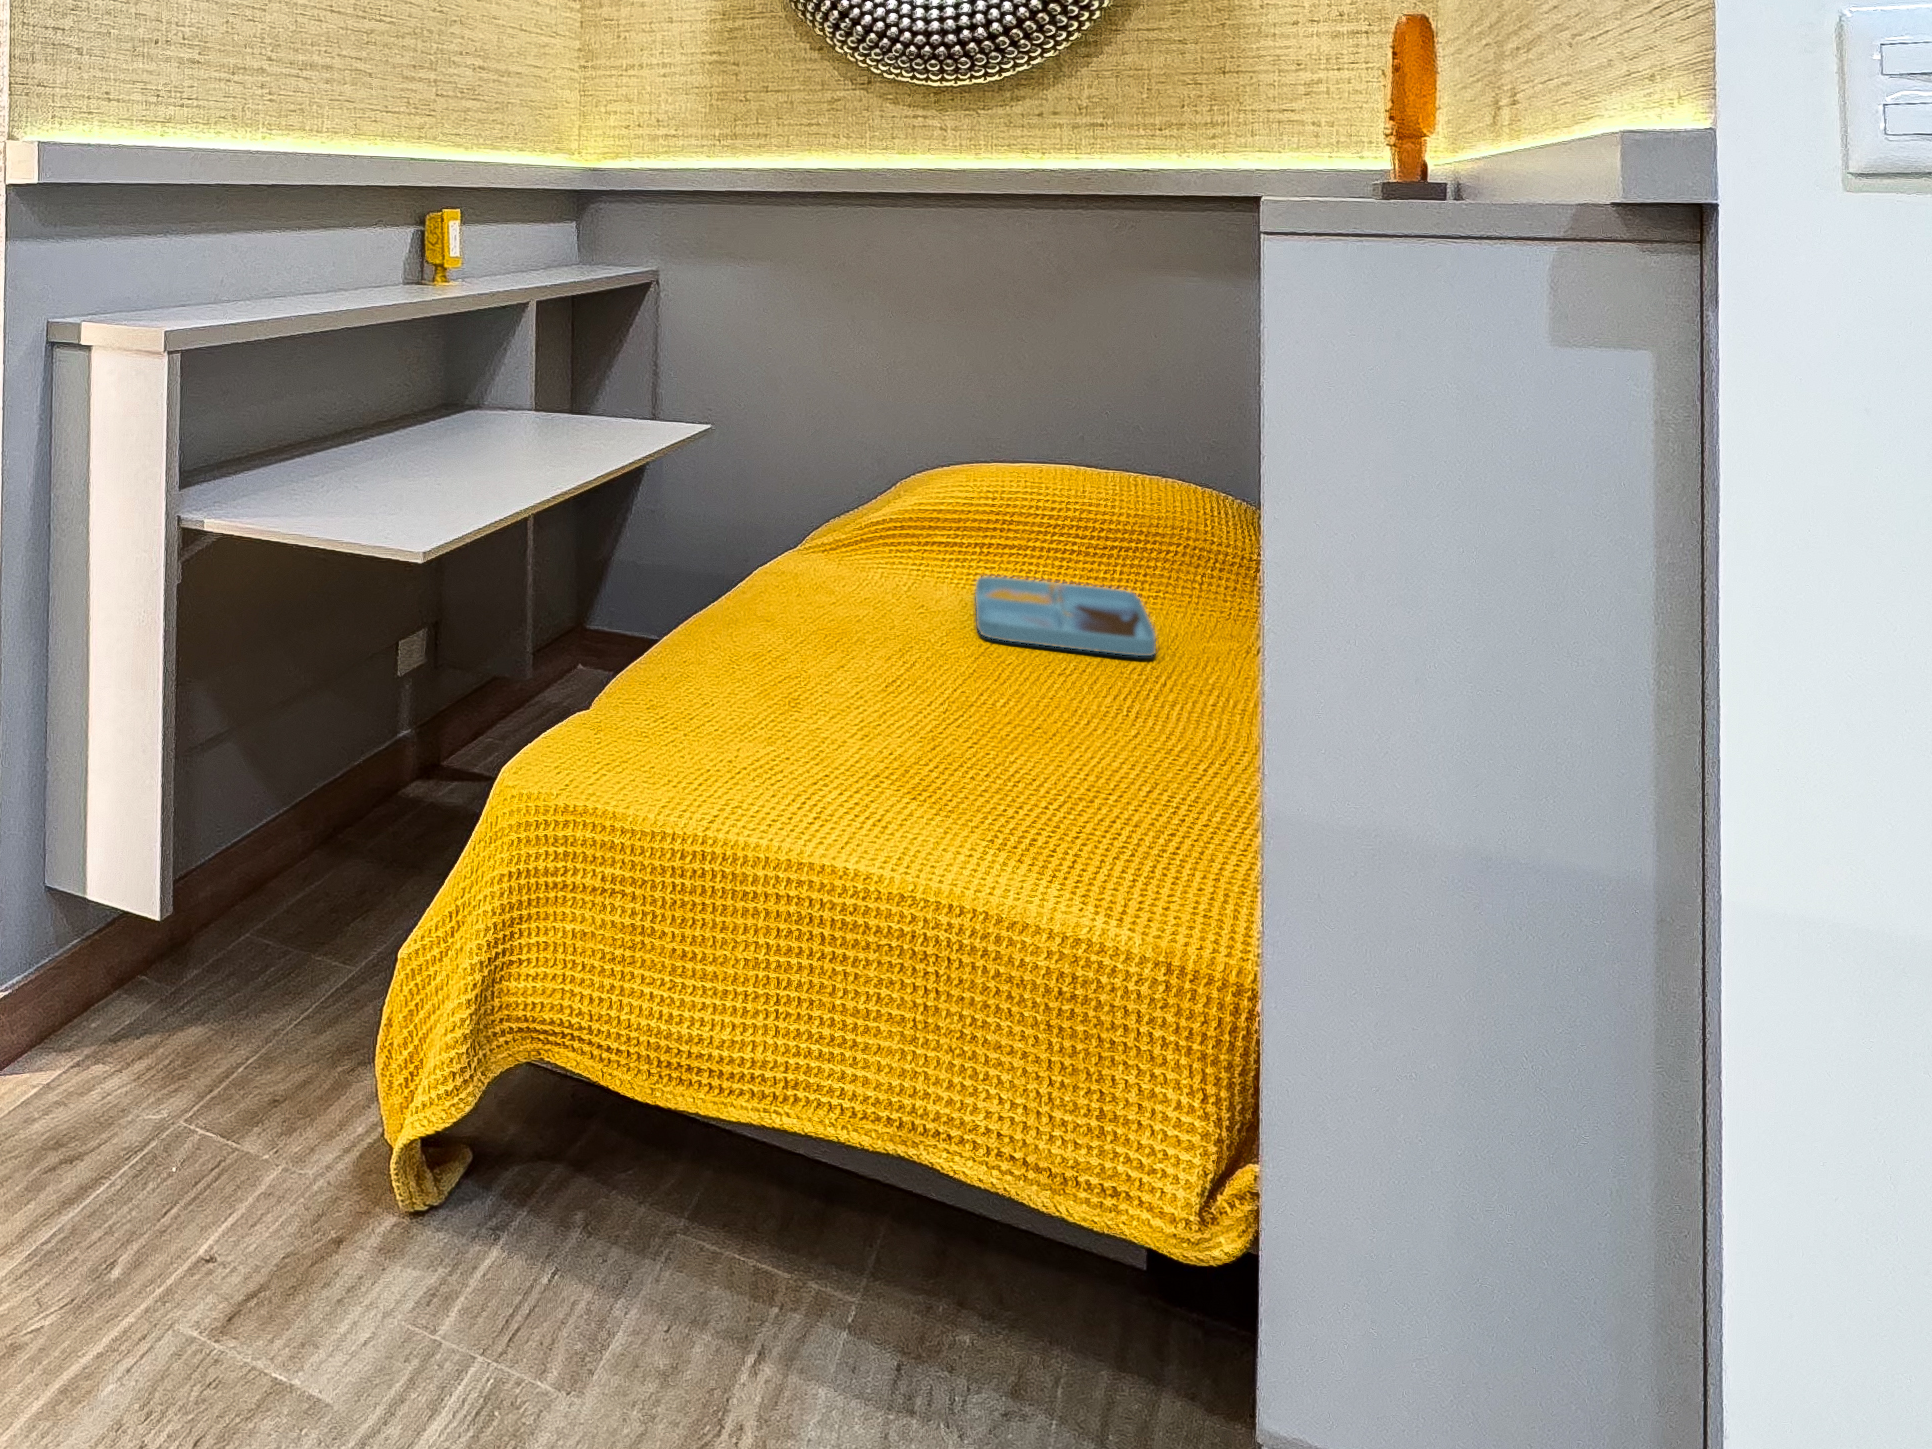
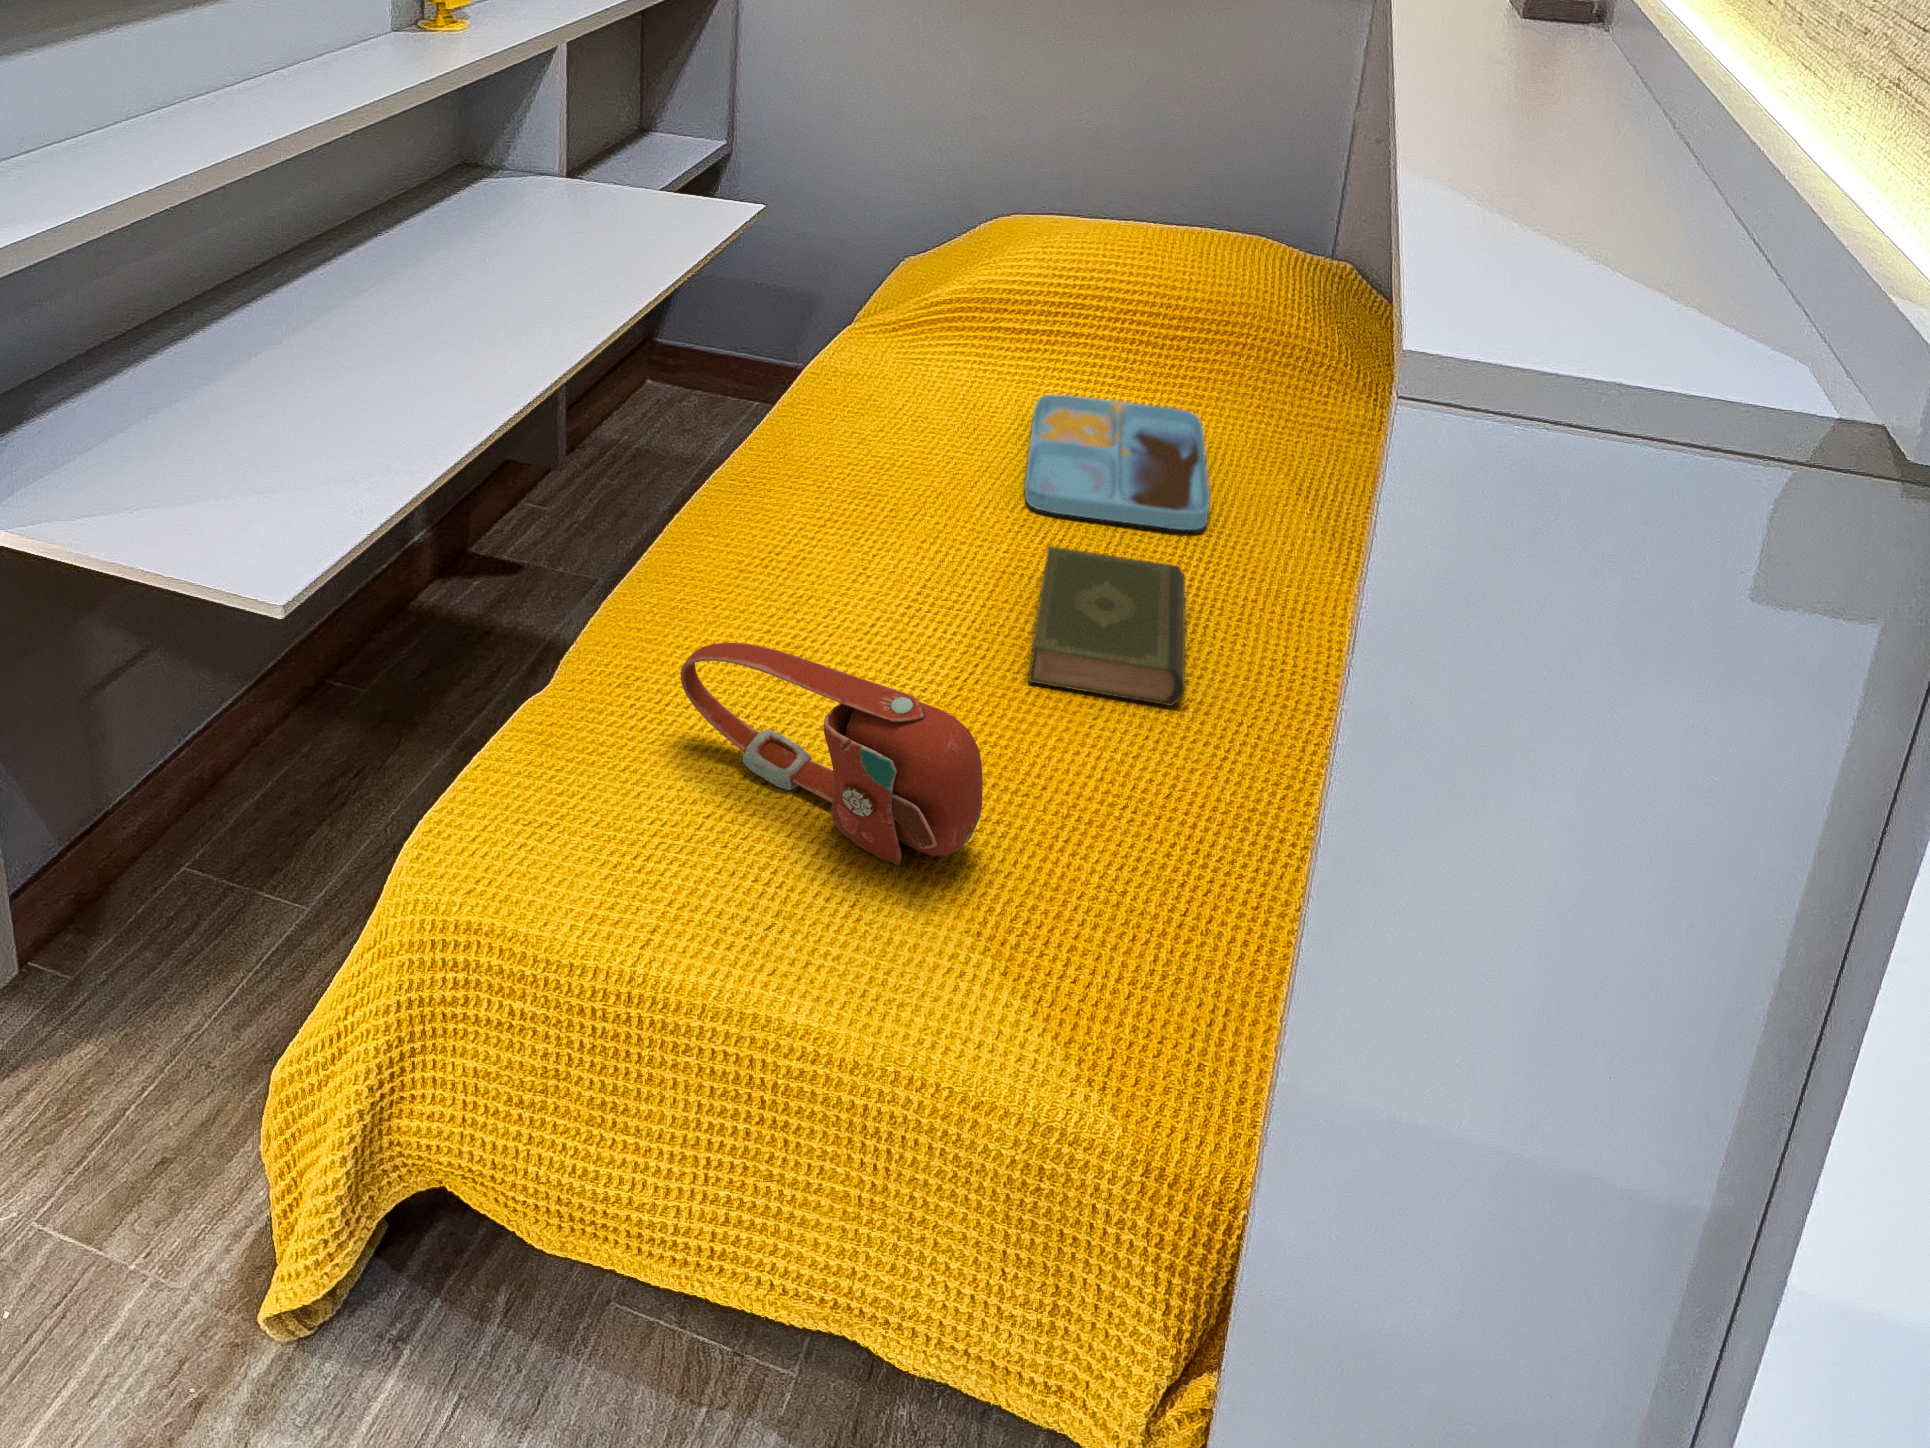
handbag: none [709,629,982,797] -> present [680,643,983,865]
book: none [1005,644,1153,742] -> present [1028,546,1185,706]

